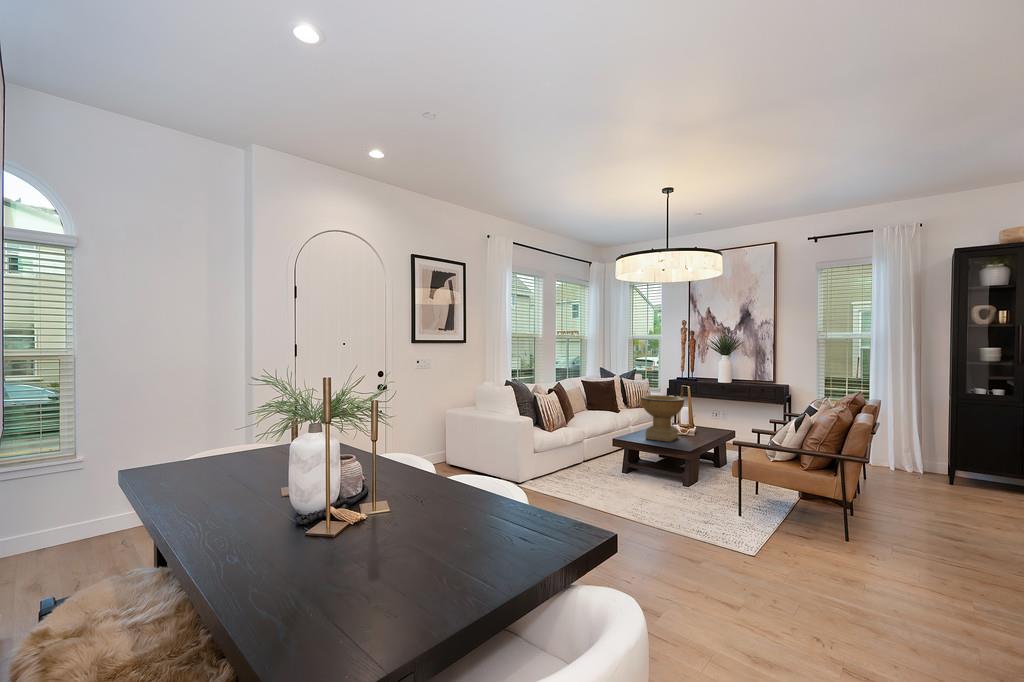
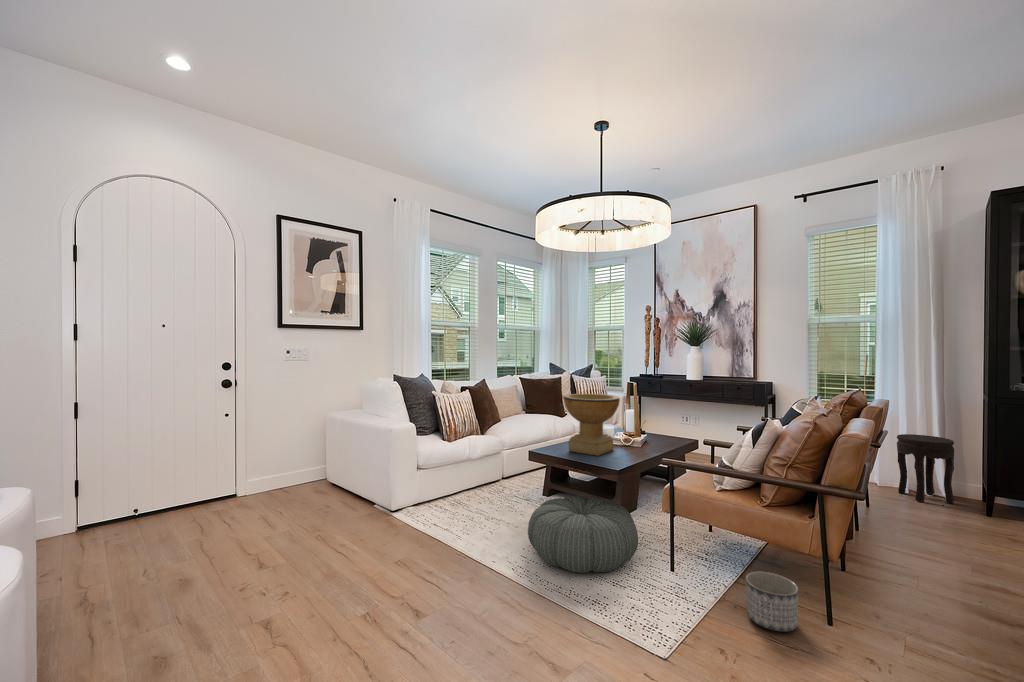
side table: none [886,426,928,476] -> present [897,434,954,504]
pouf: none [636,469,715,518] -> present [528,496,638,573]
planter: none [795,510,828,543] -> present [746,572,798,632]

